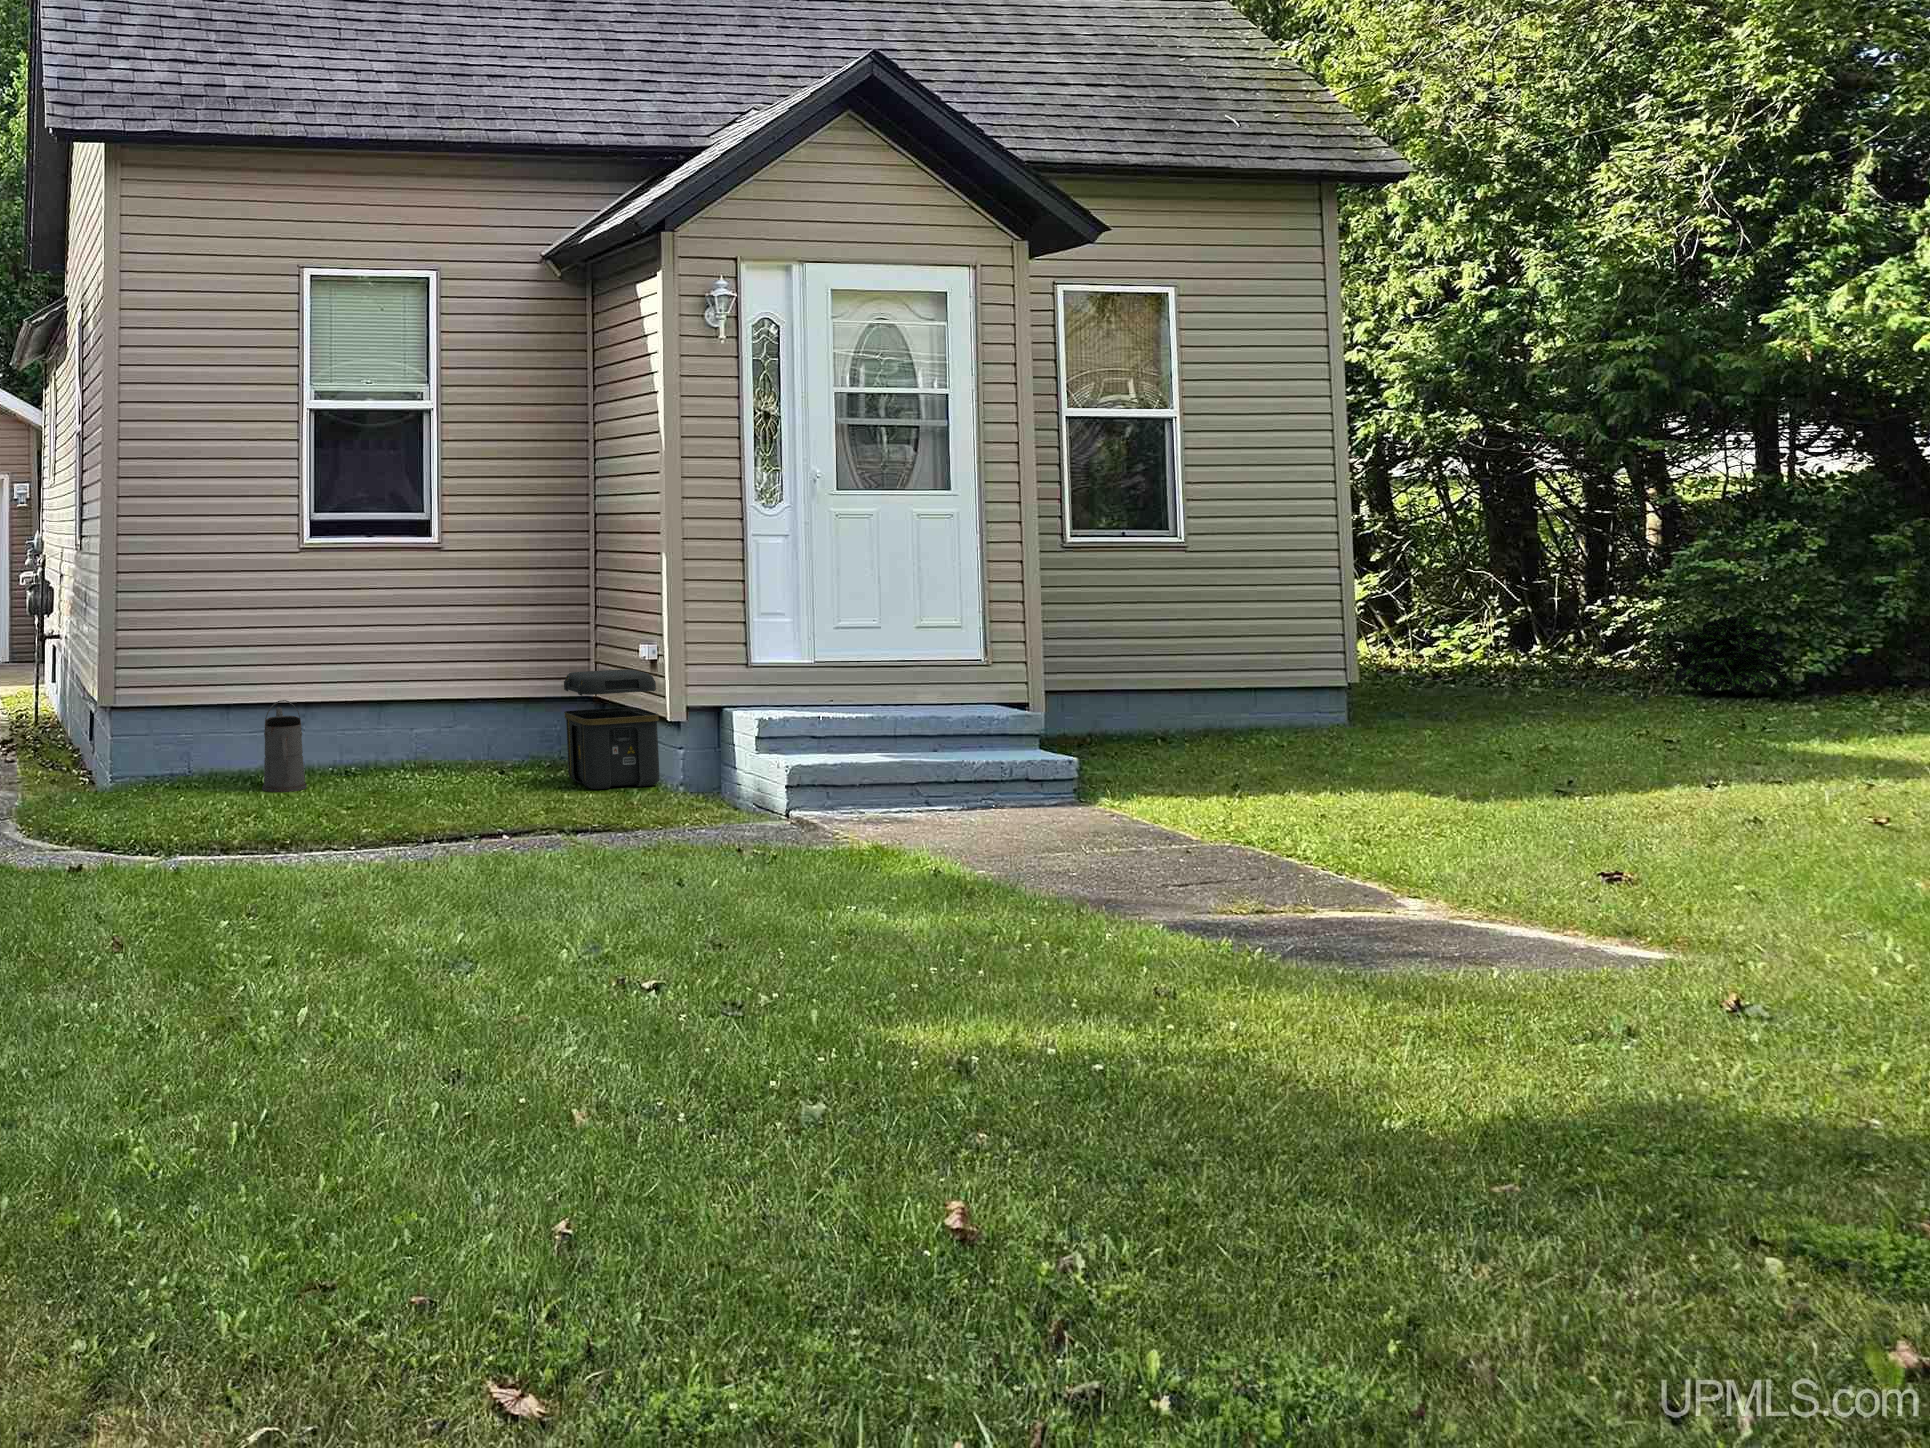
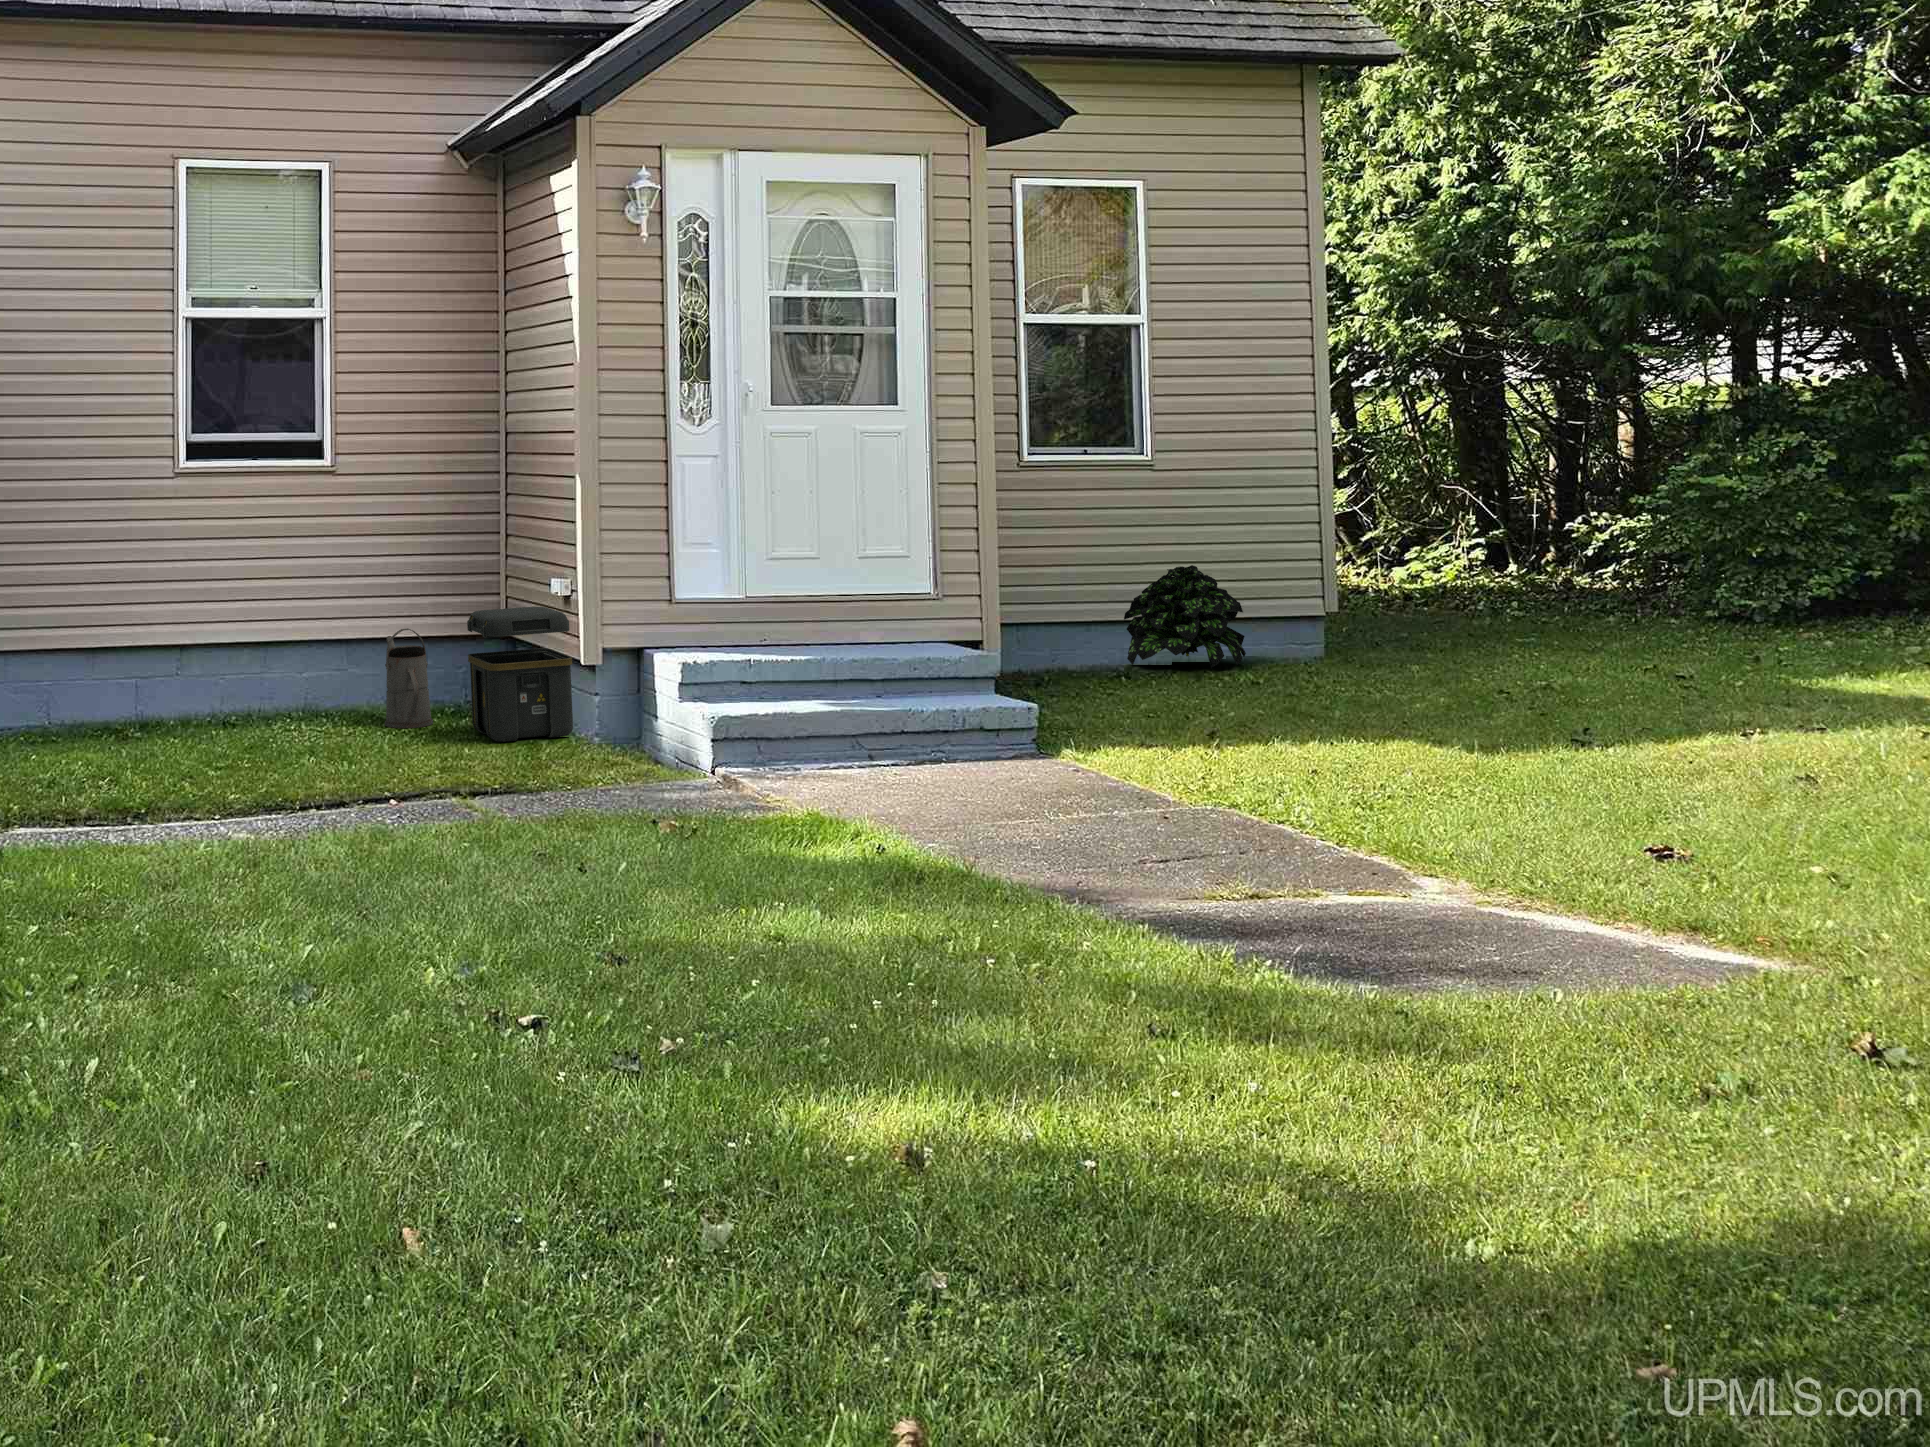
potted plant: present [1675,616,1788,695] -> present [1124,565,1246,668]
watering can: present [262,700,307,792] -> present [385,628,433,728]

